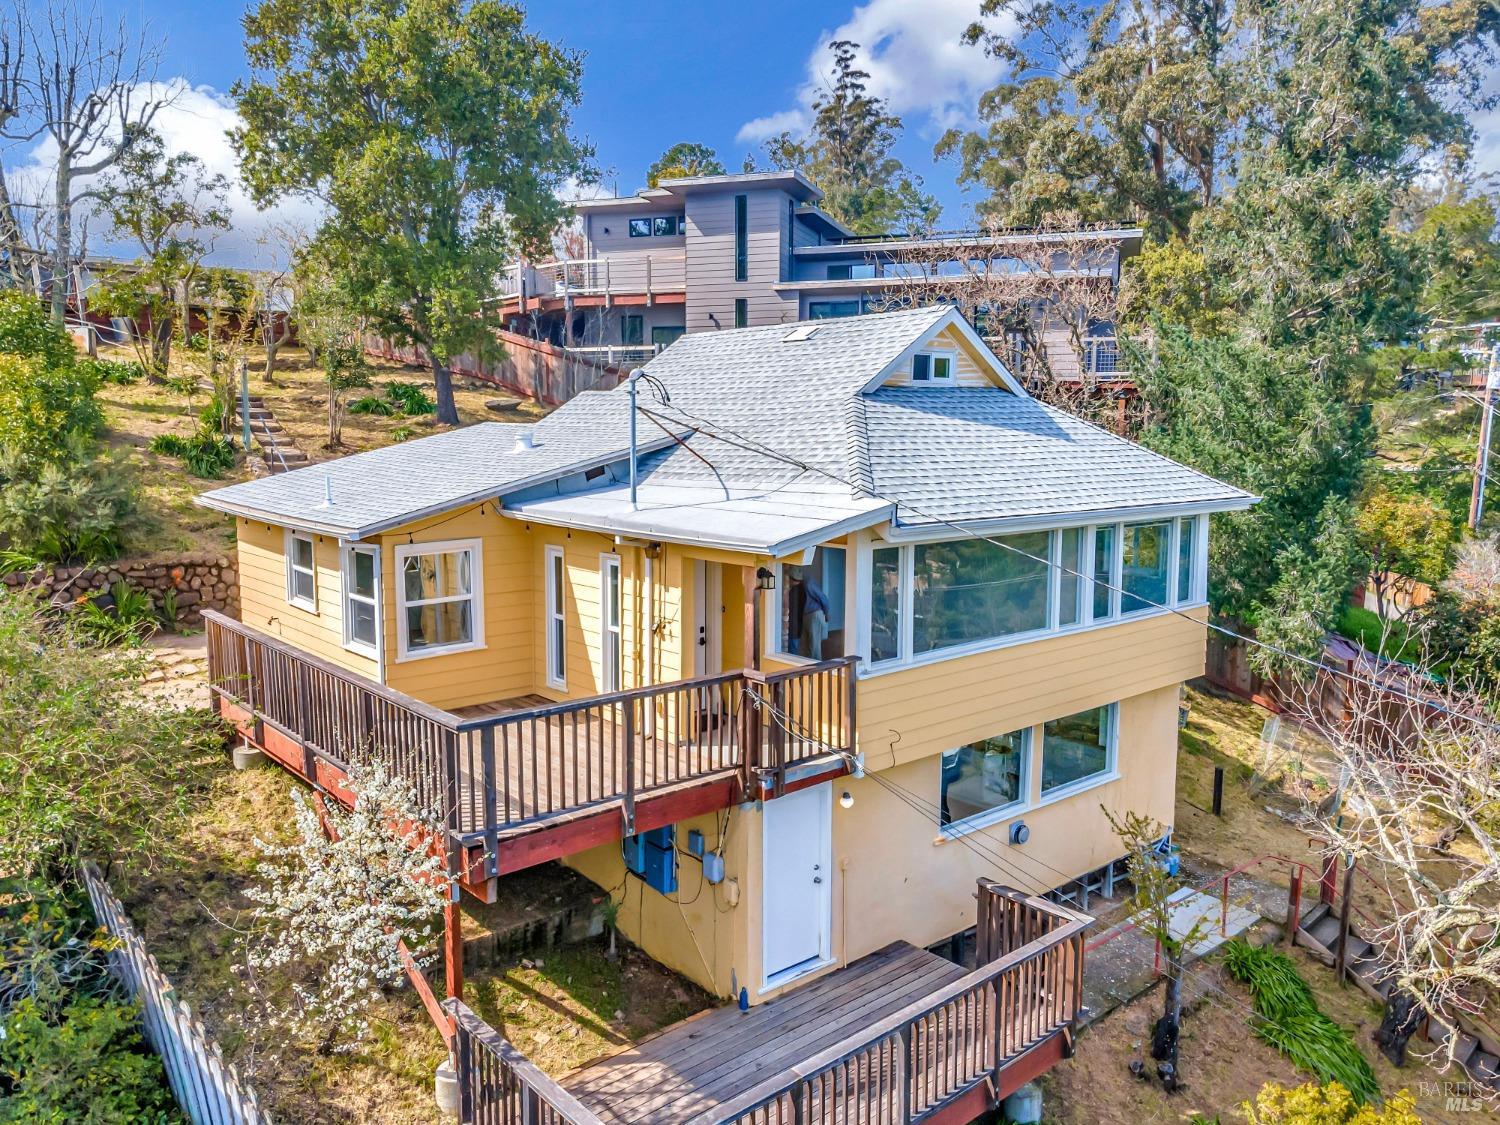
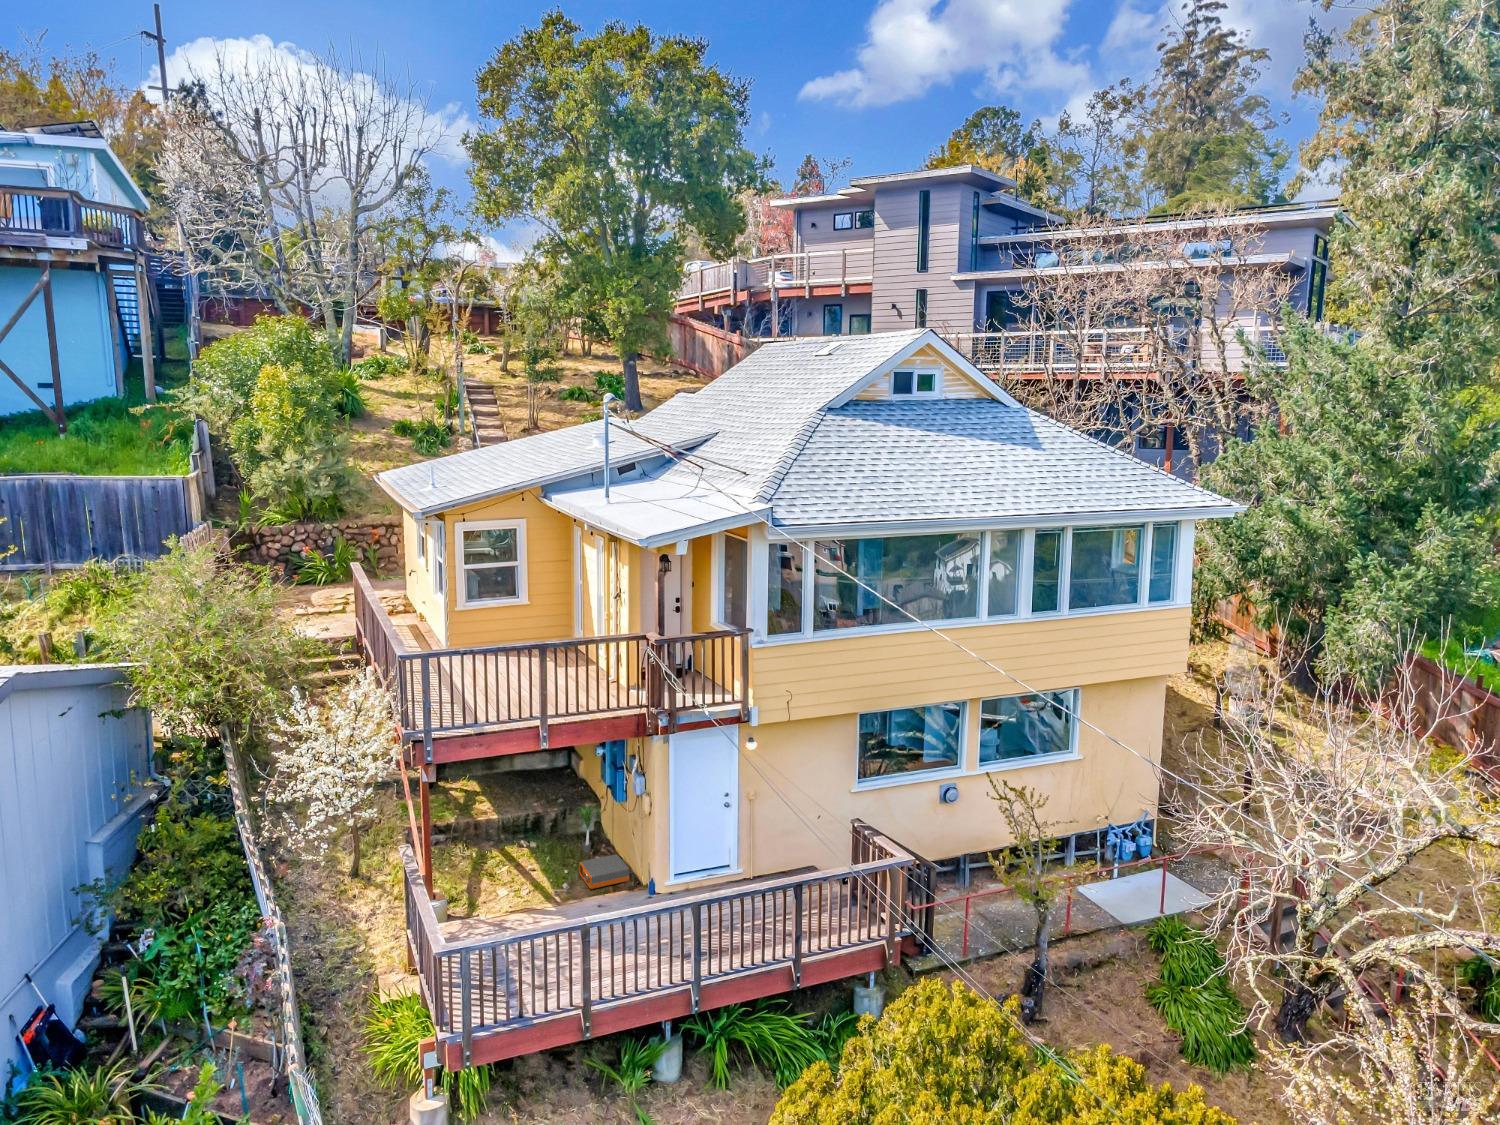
storage box: none [623,959,692,1011] -> present [579,854,630,889]

